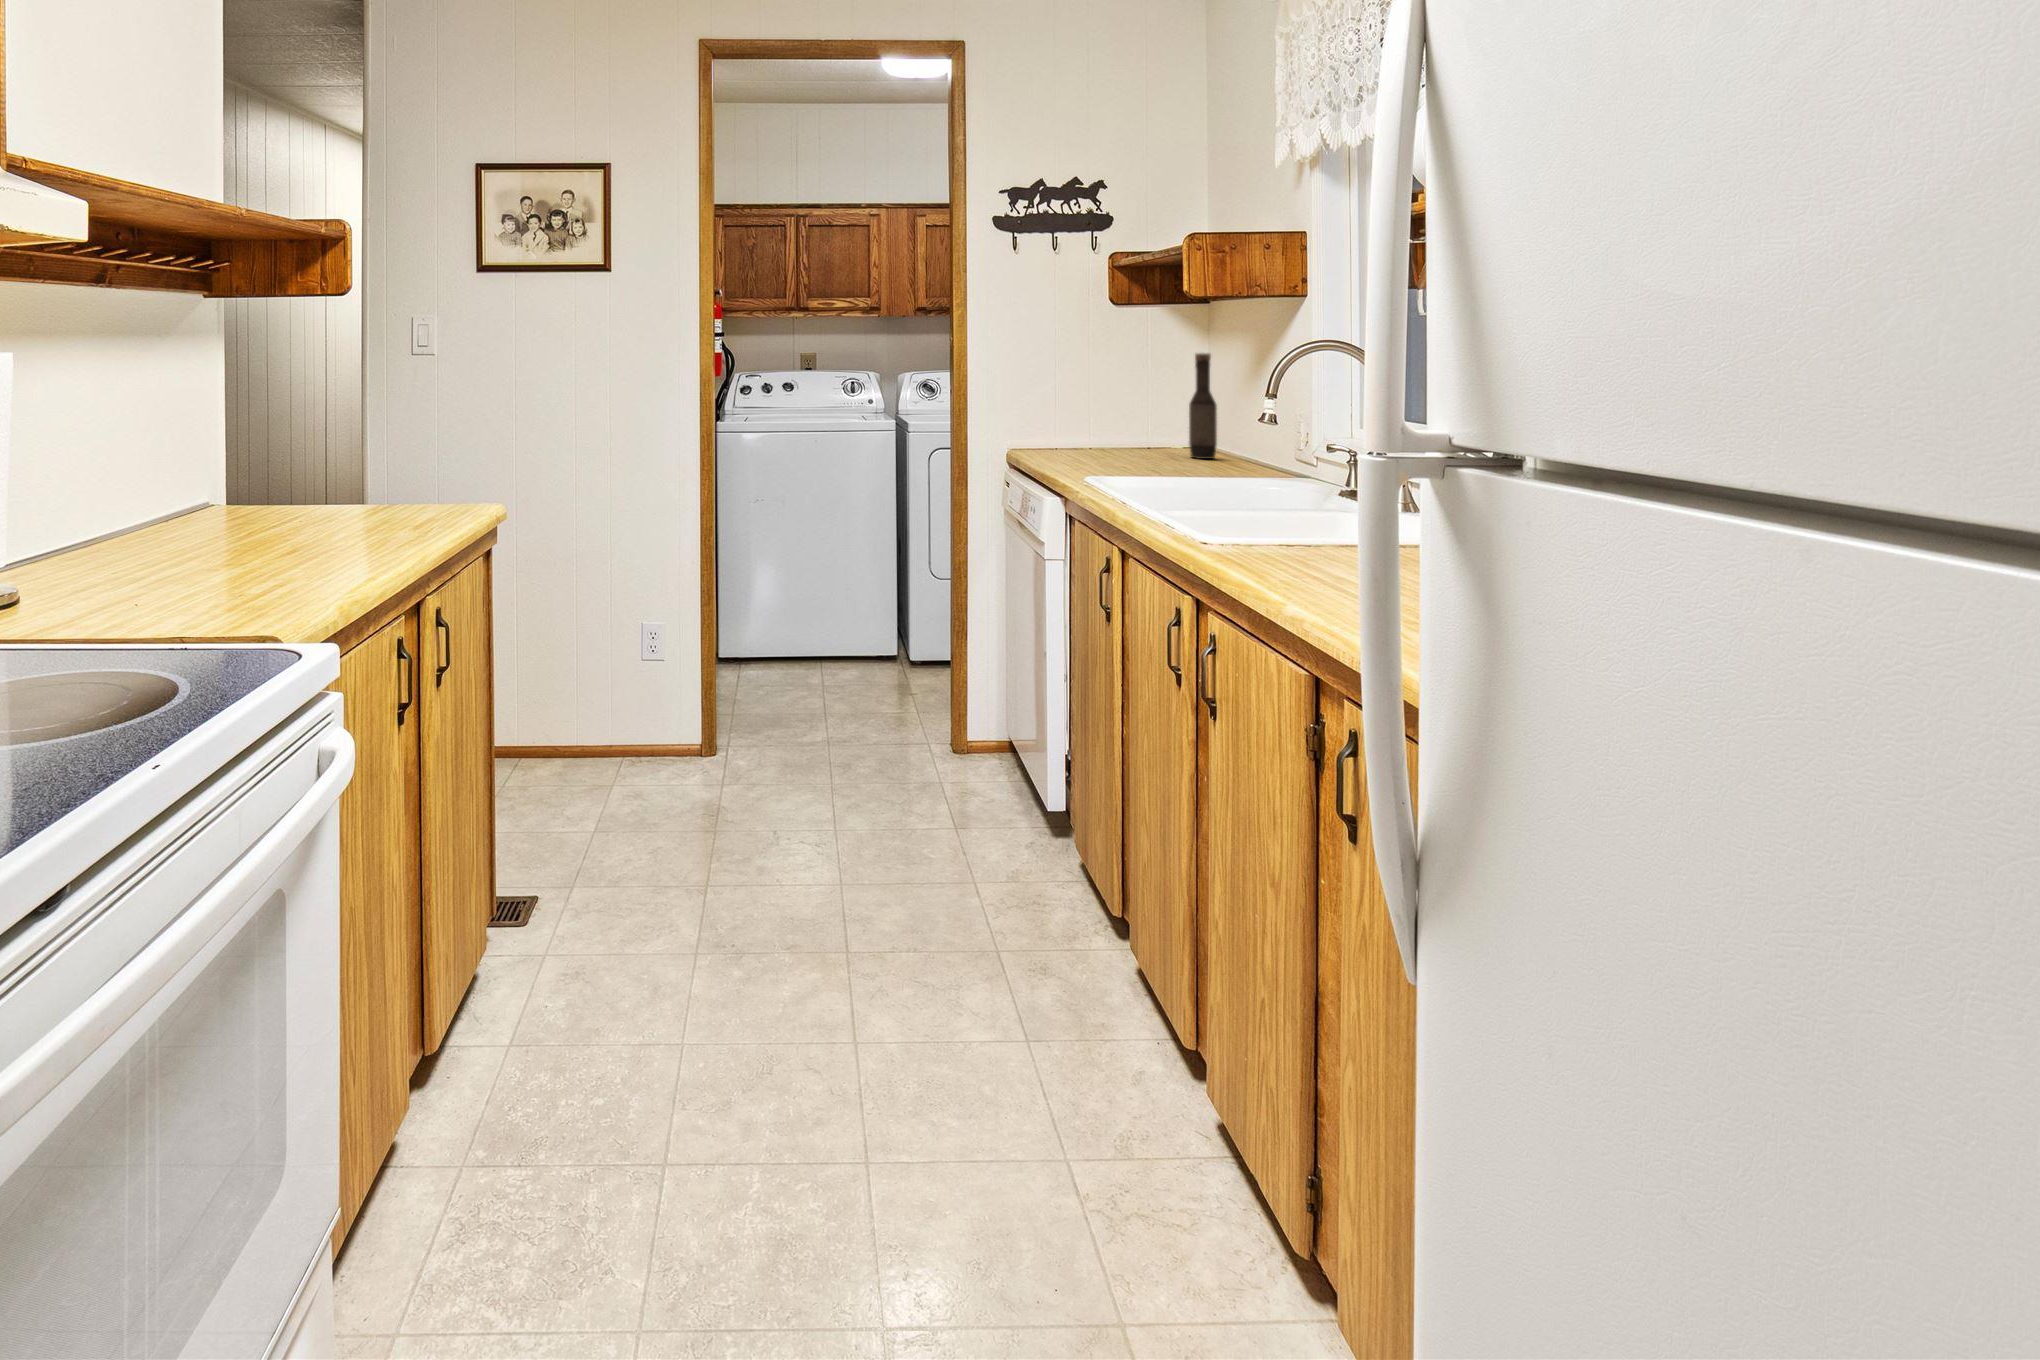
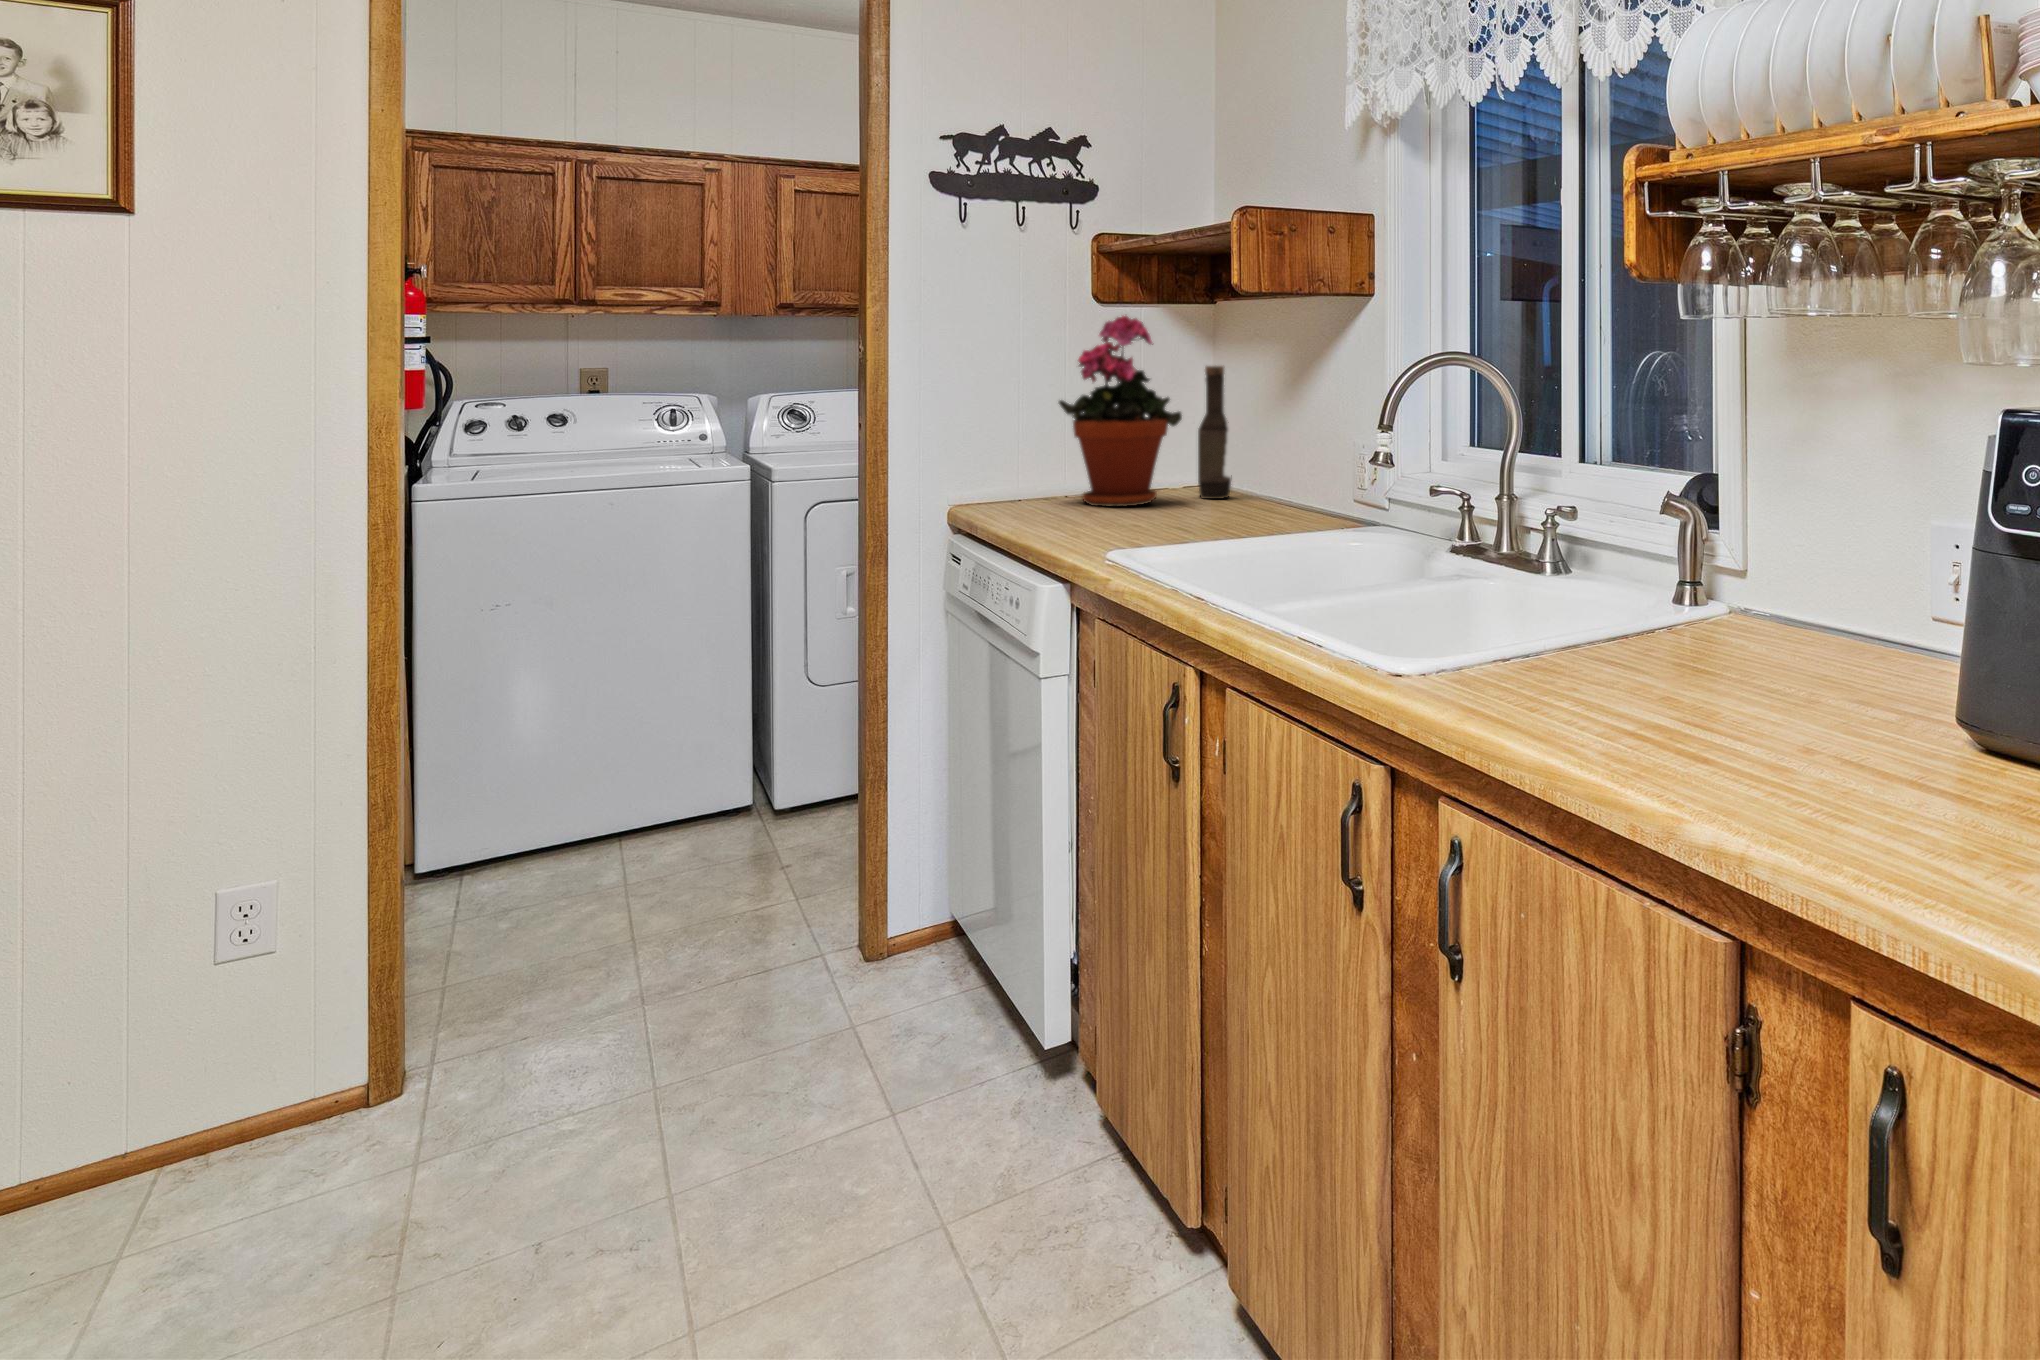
potted plant: none [1078,314,1171,457] -> present [1059,316,1182,507]

